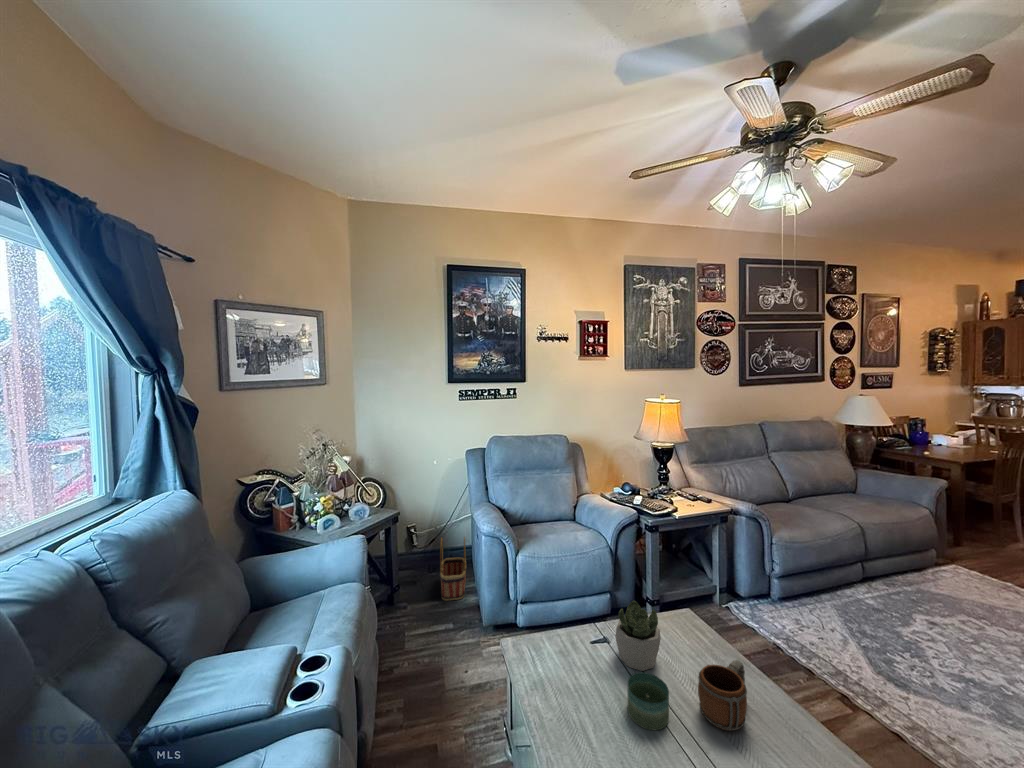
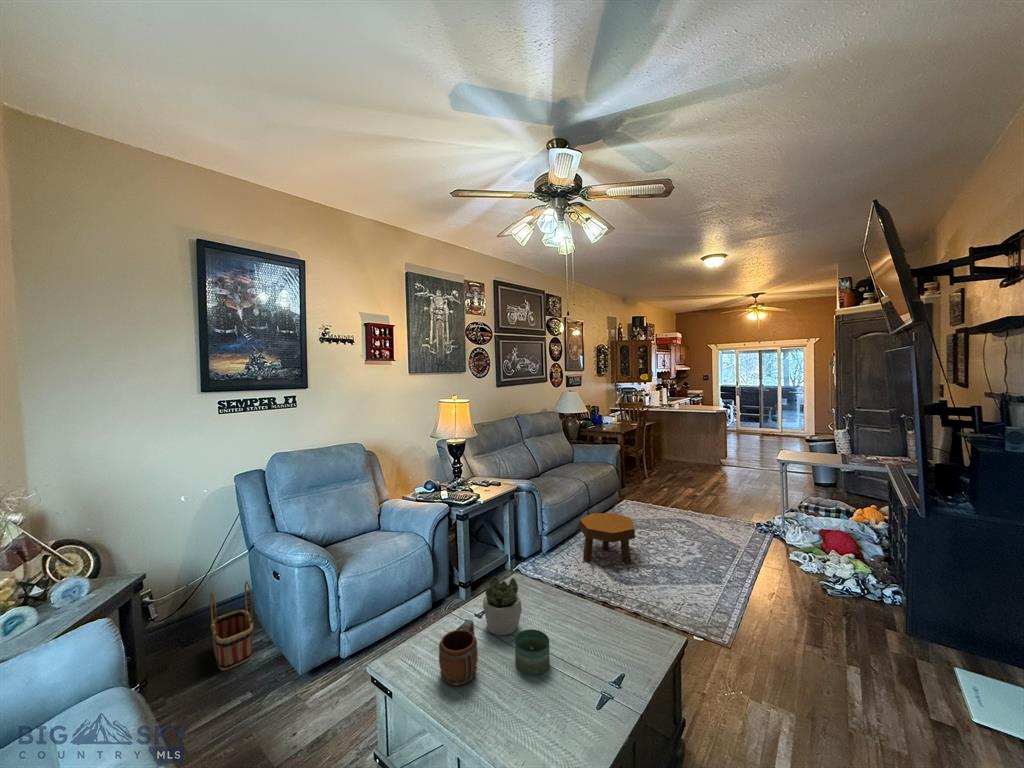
footstool: none [831,569,936,659] -> present [578,513,635,564]
mug: present [698,660,747,731] -> present [439,620,478,685]

